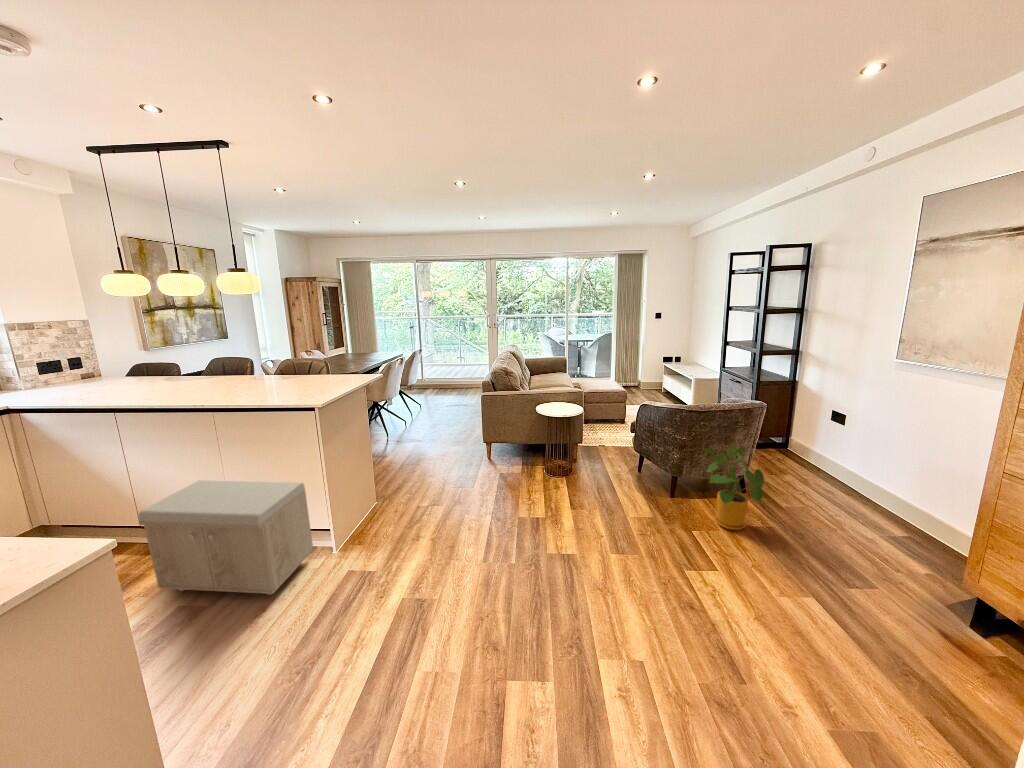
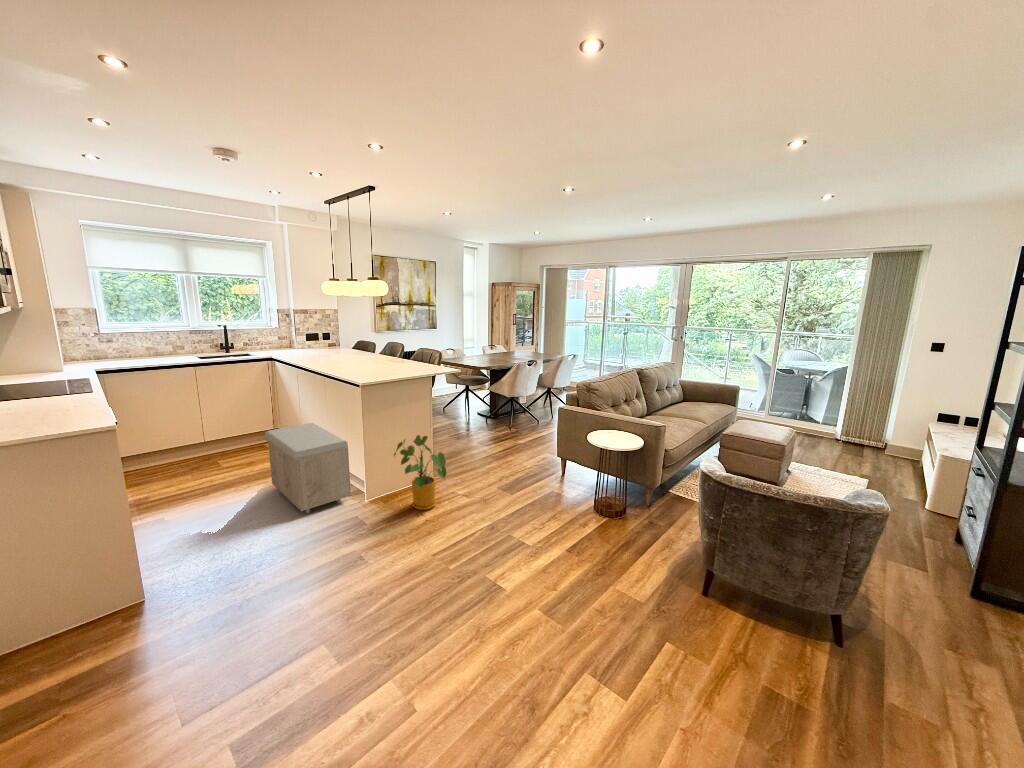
house plant: present [701,443,764,530] -> present [394,435,446,510]

